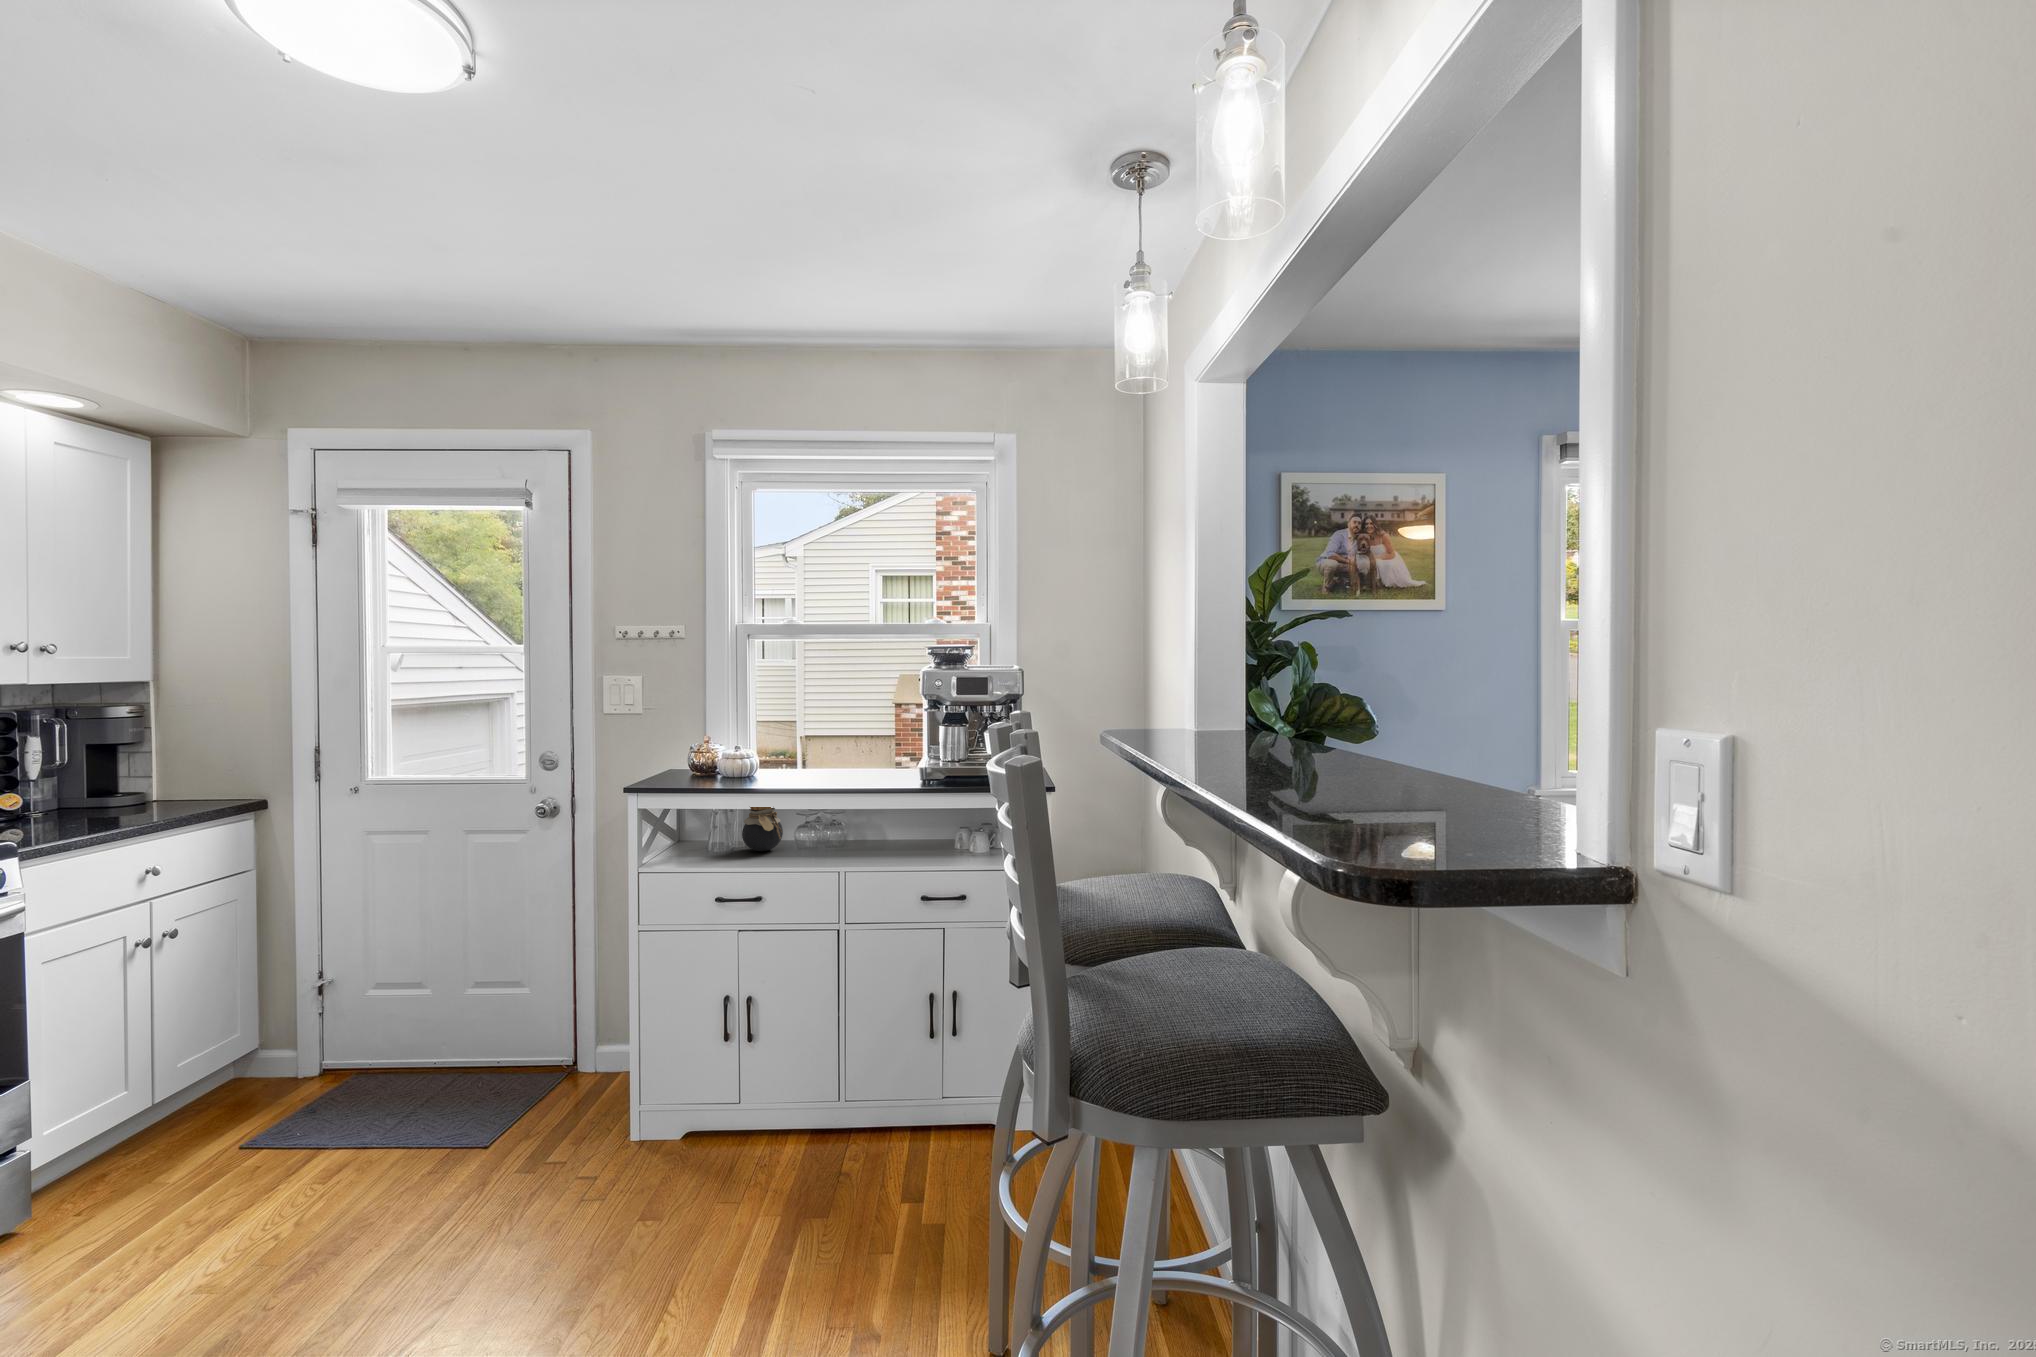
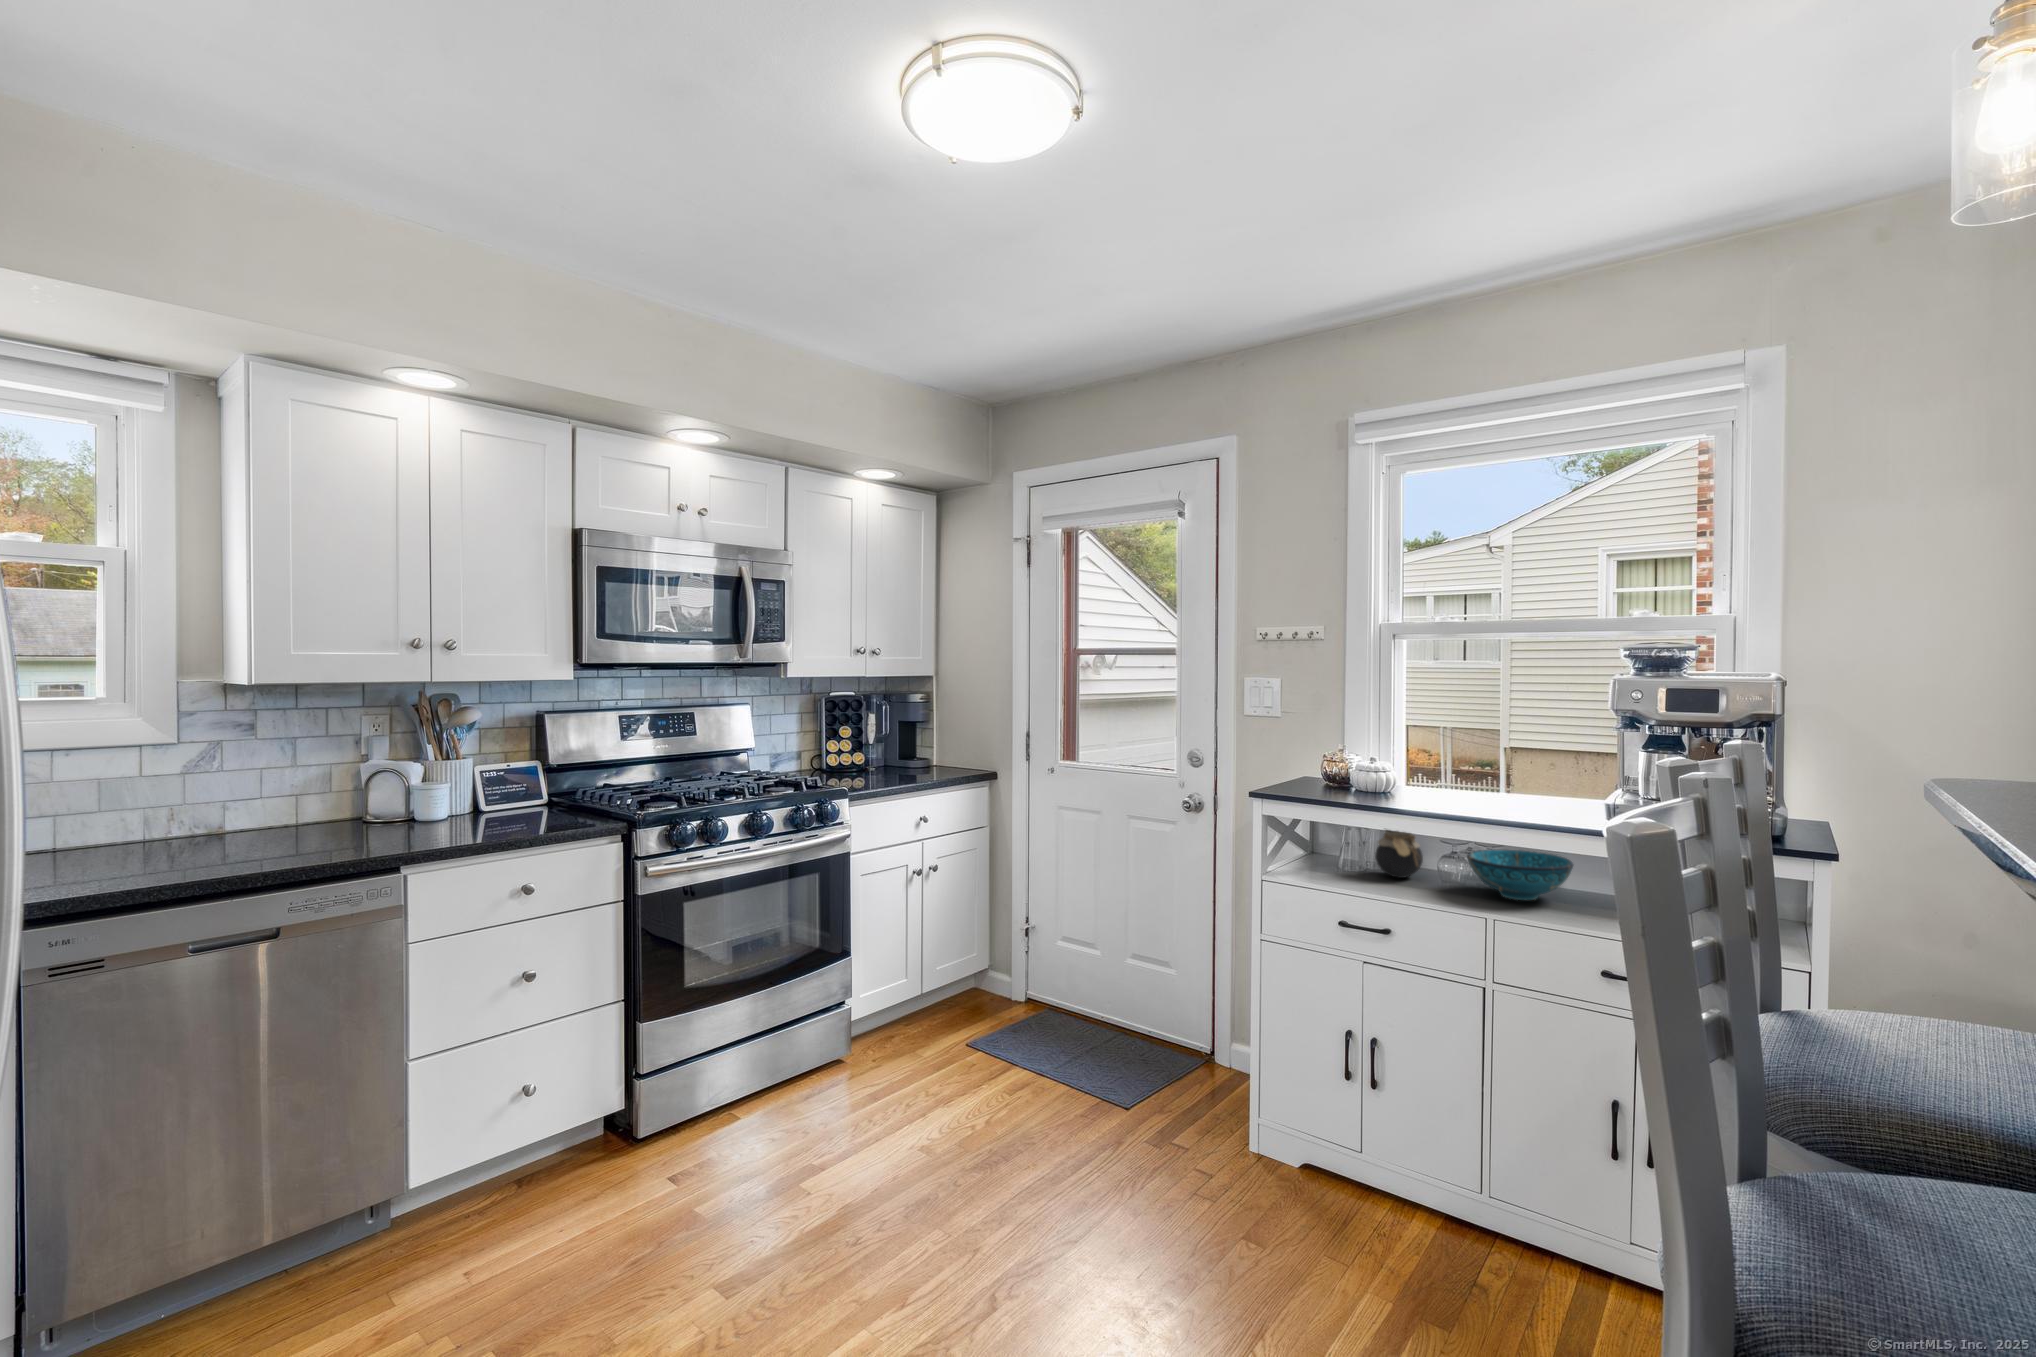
decorative bowl: none [821,813,900,854] -> present [1467,849,1573,900]

